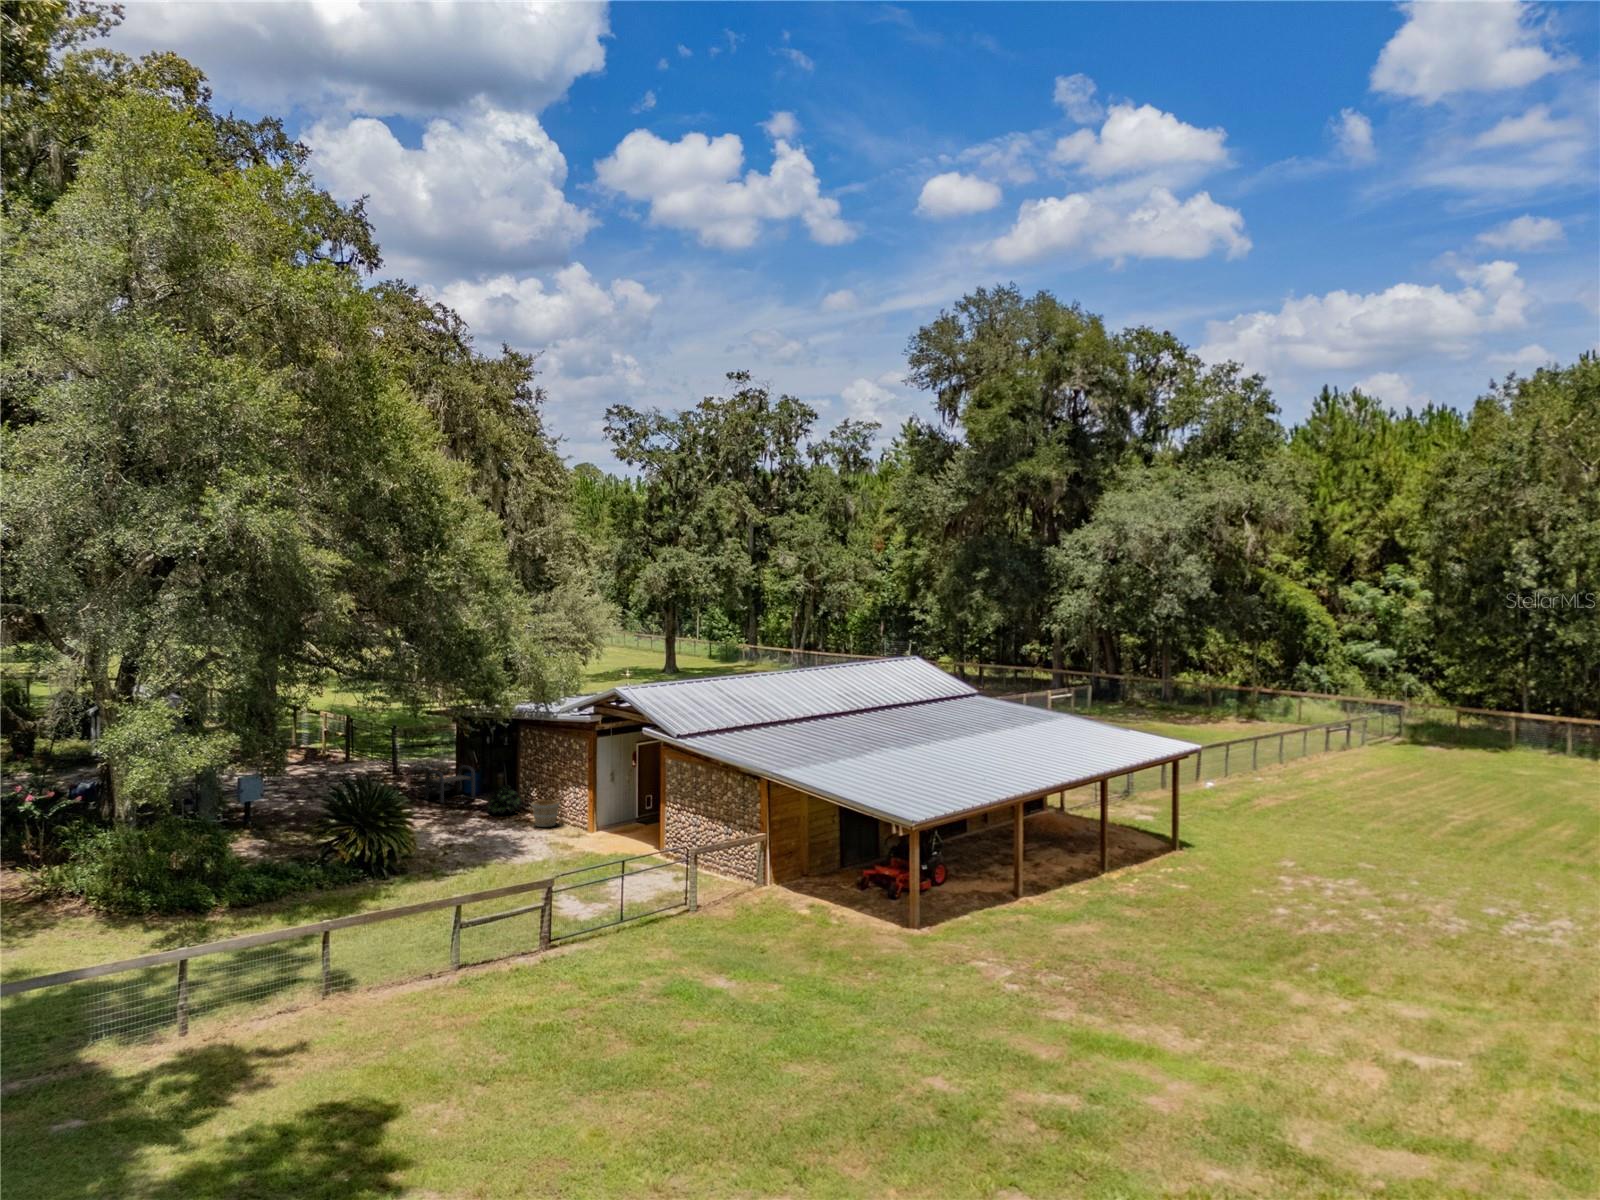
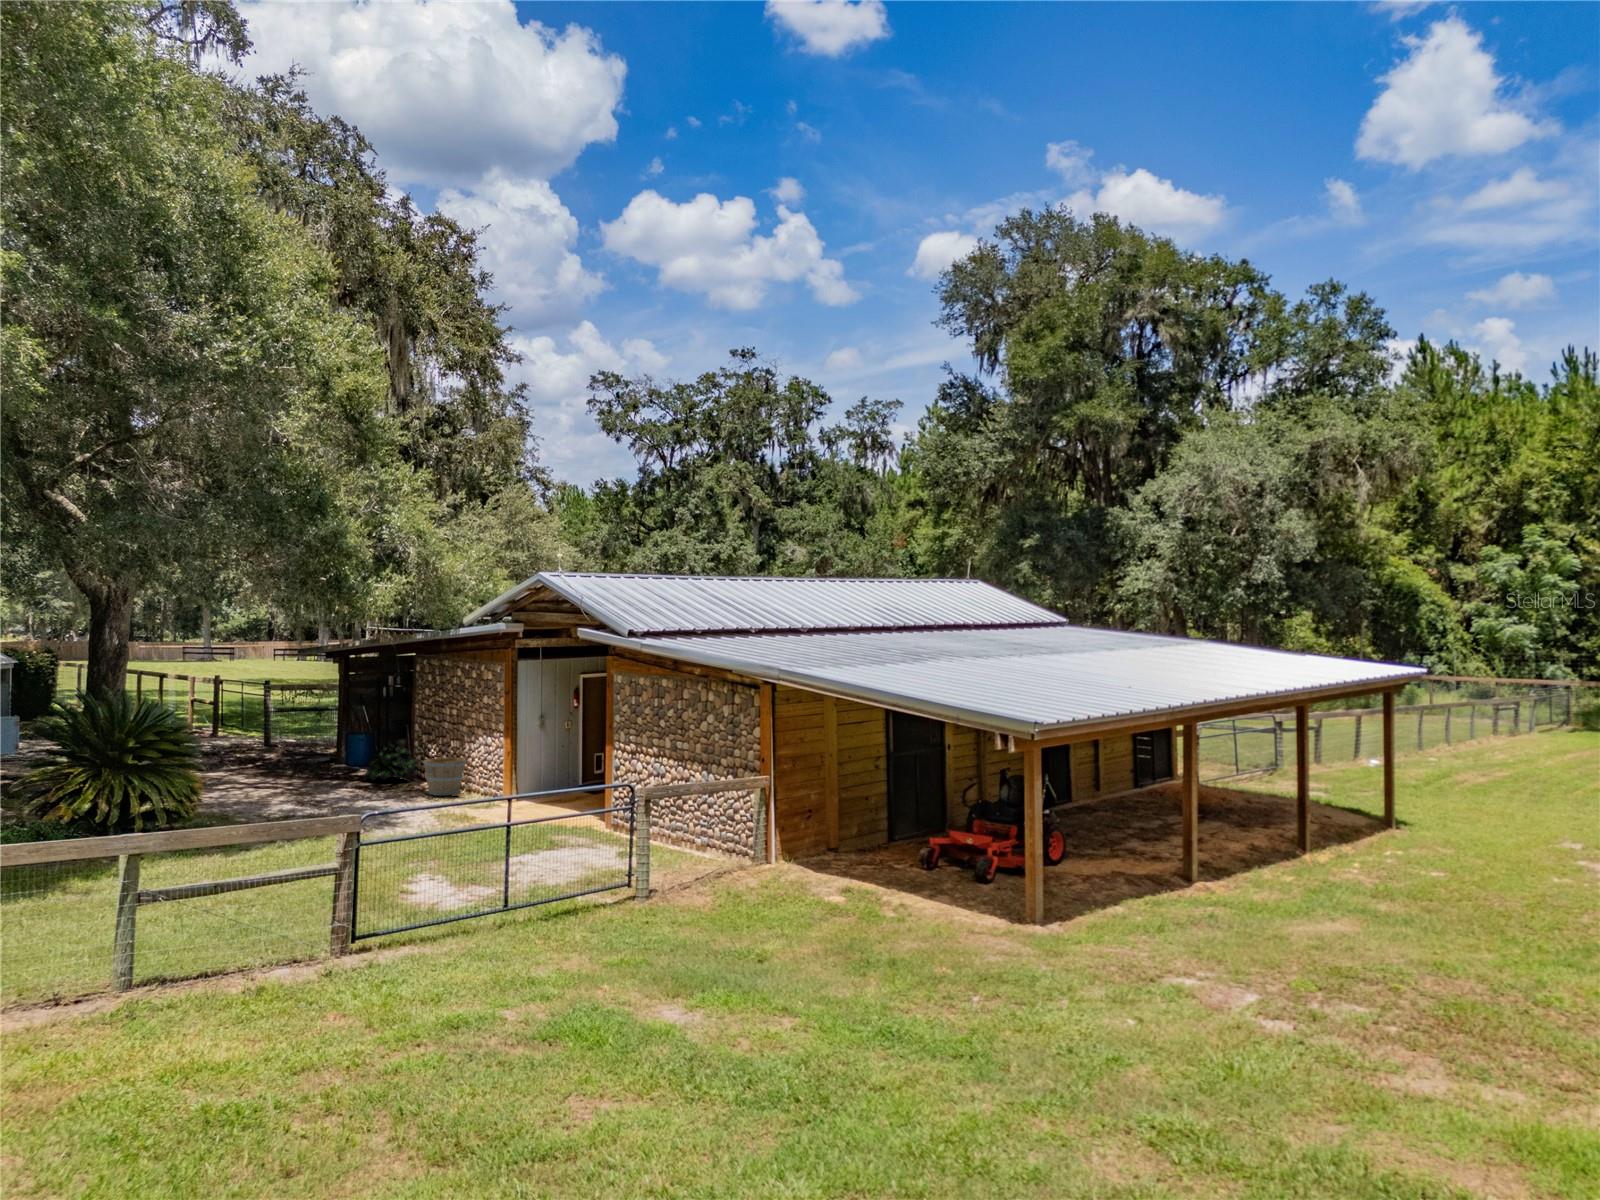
bench: present [425,765,475,803] -> none [283,721,359,769]

